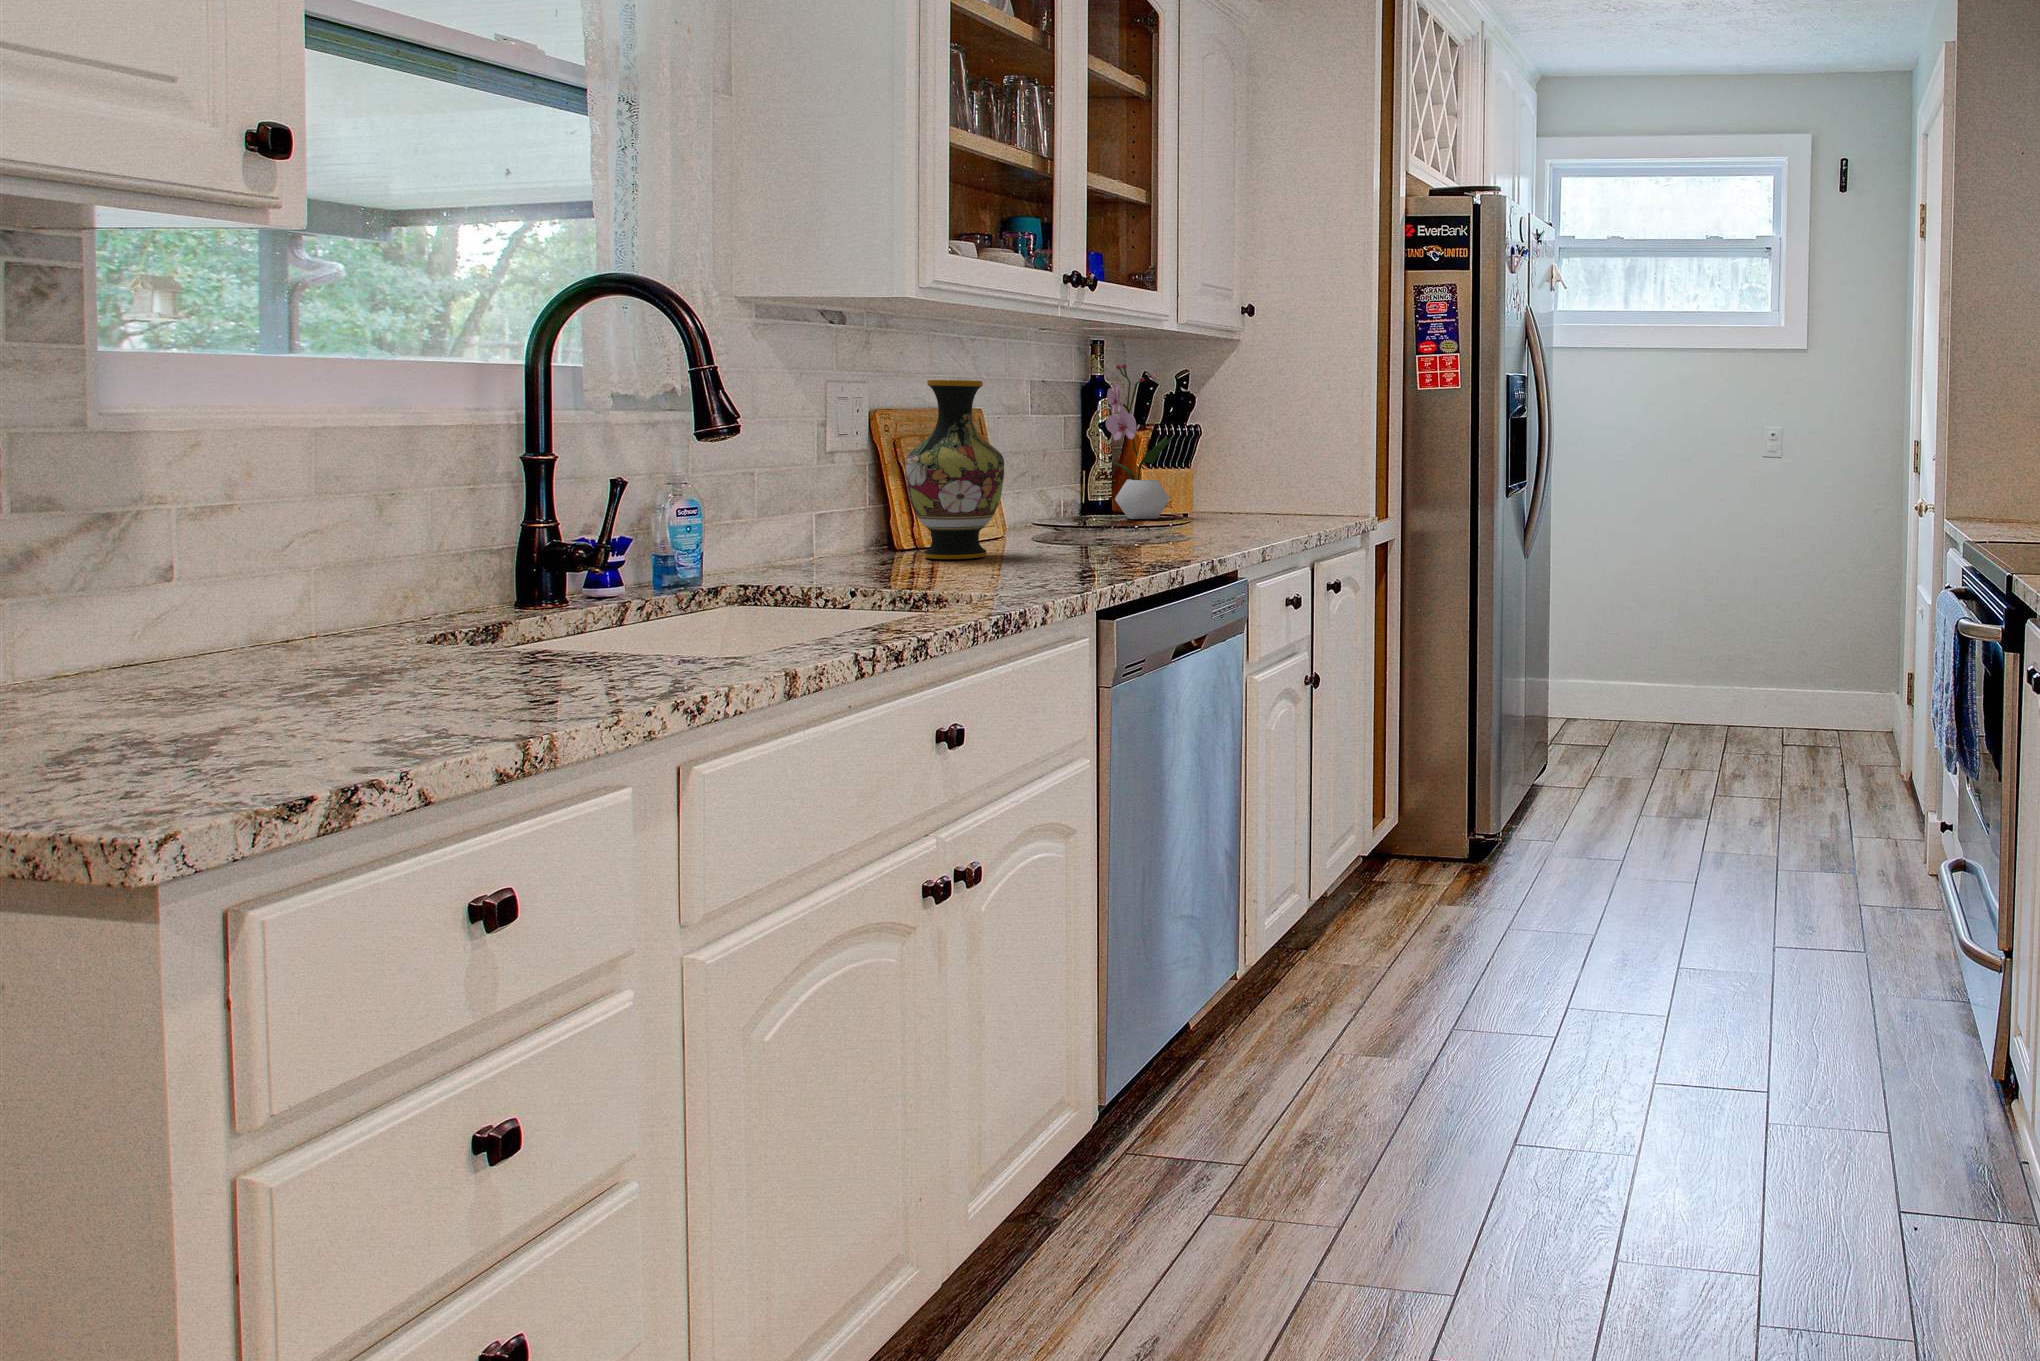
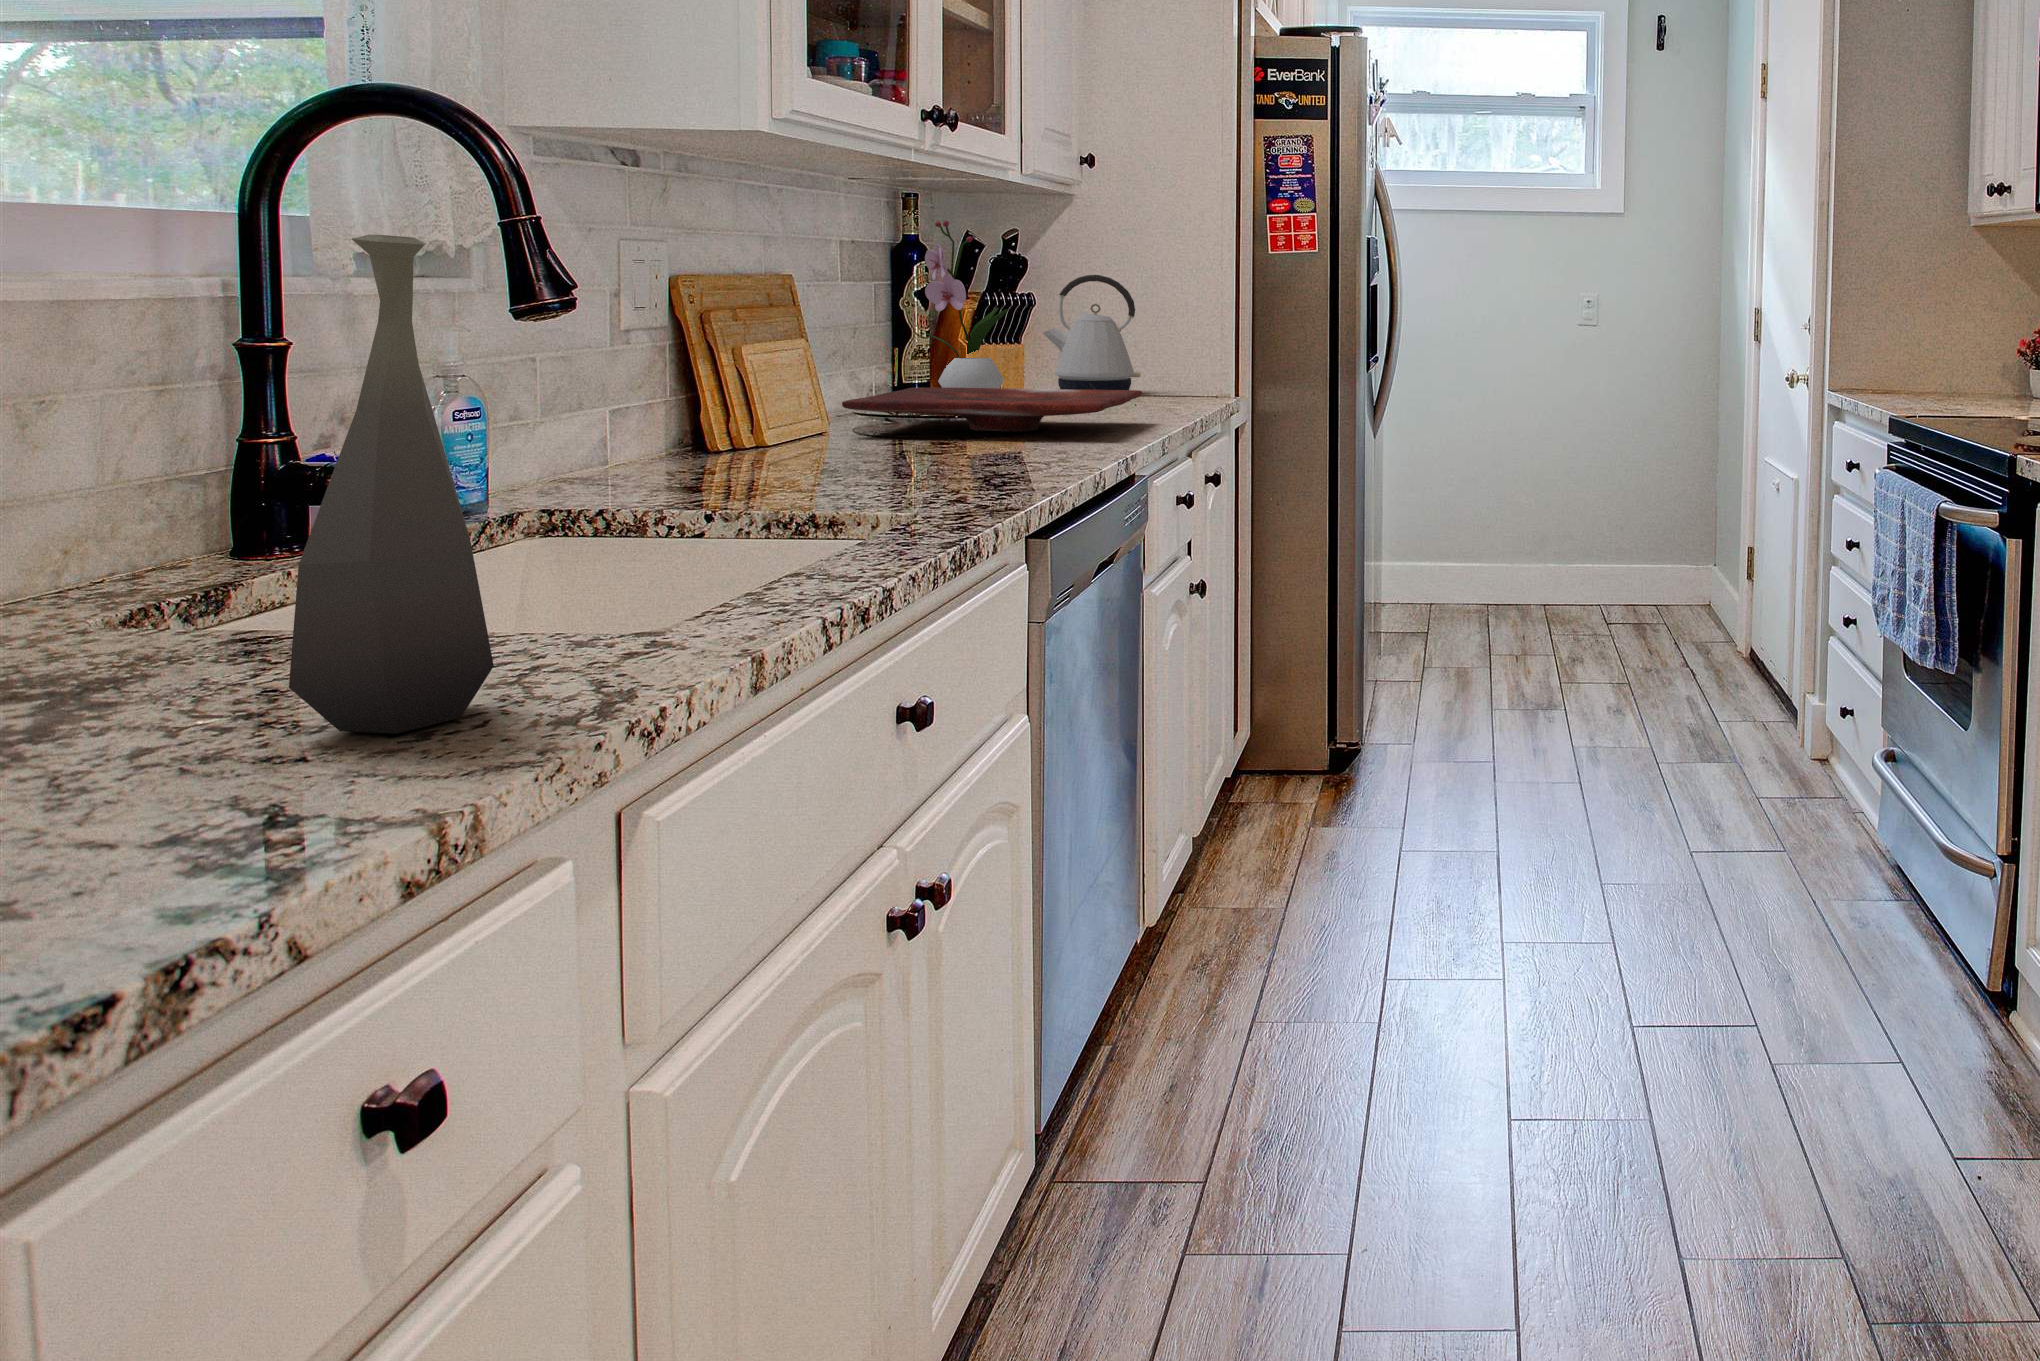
vase: present [905,380,1004,559] -> none [730,236,860,464]
bottle: none [478,387,598,701] -> present [289,235,494,734]
kettle: none [1212,409,1294,513] -> present [1043,275,1141,390]
cutting board: none [1008,503,1259,540] -> present [842,387,1142,431]

